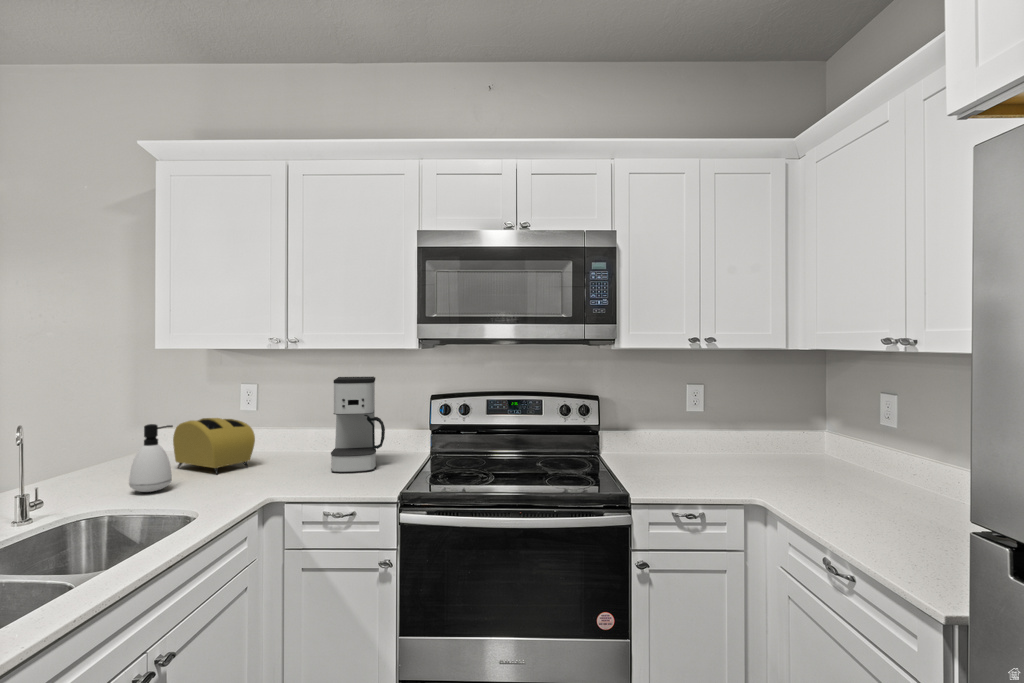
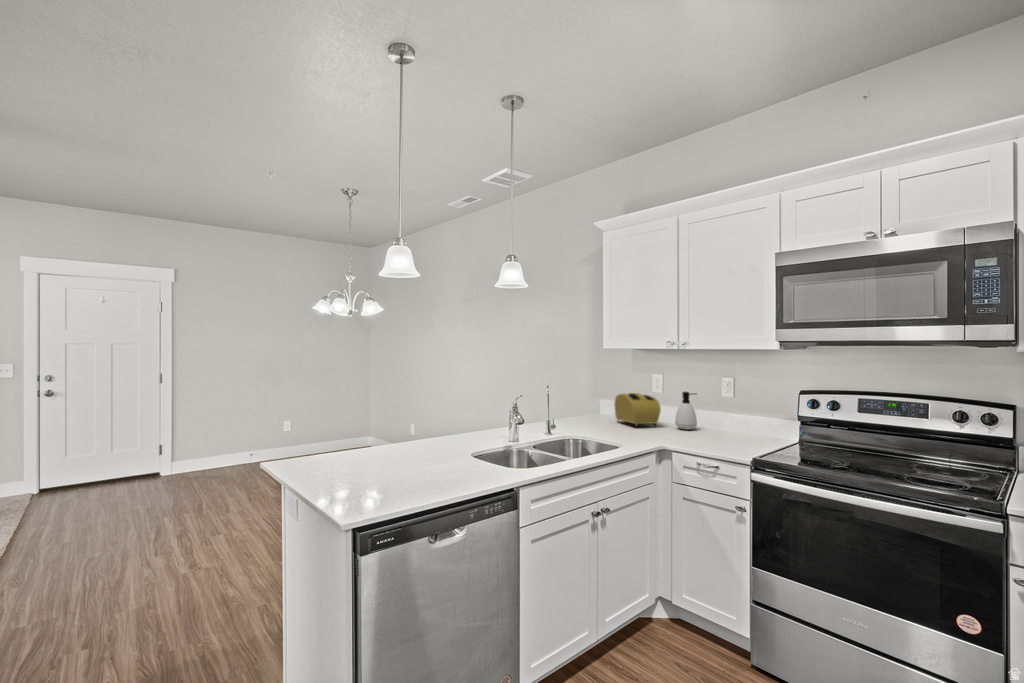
coffee maker: present [331,377,385,473] -> none [709,371,753,442]
soap dispenser: present [129,424,173,492] -> present [675,392,697,429]

